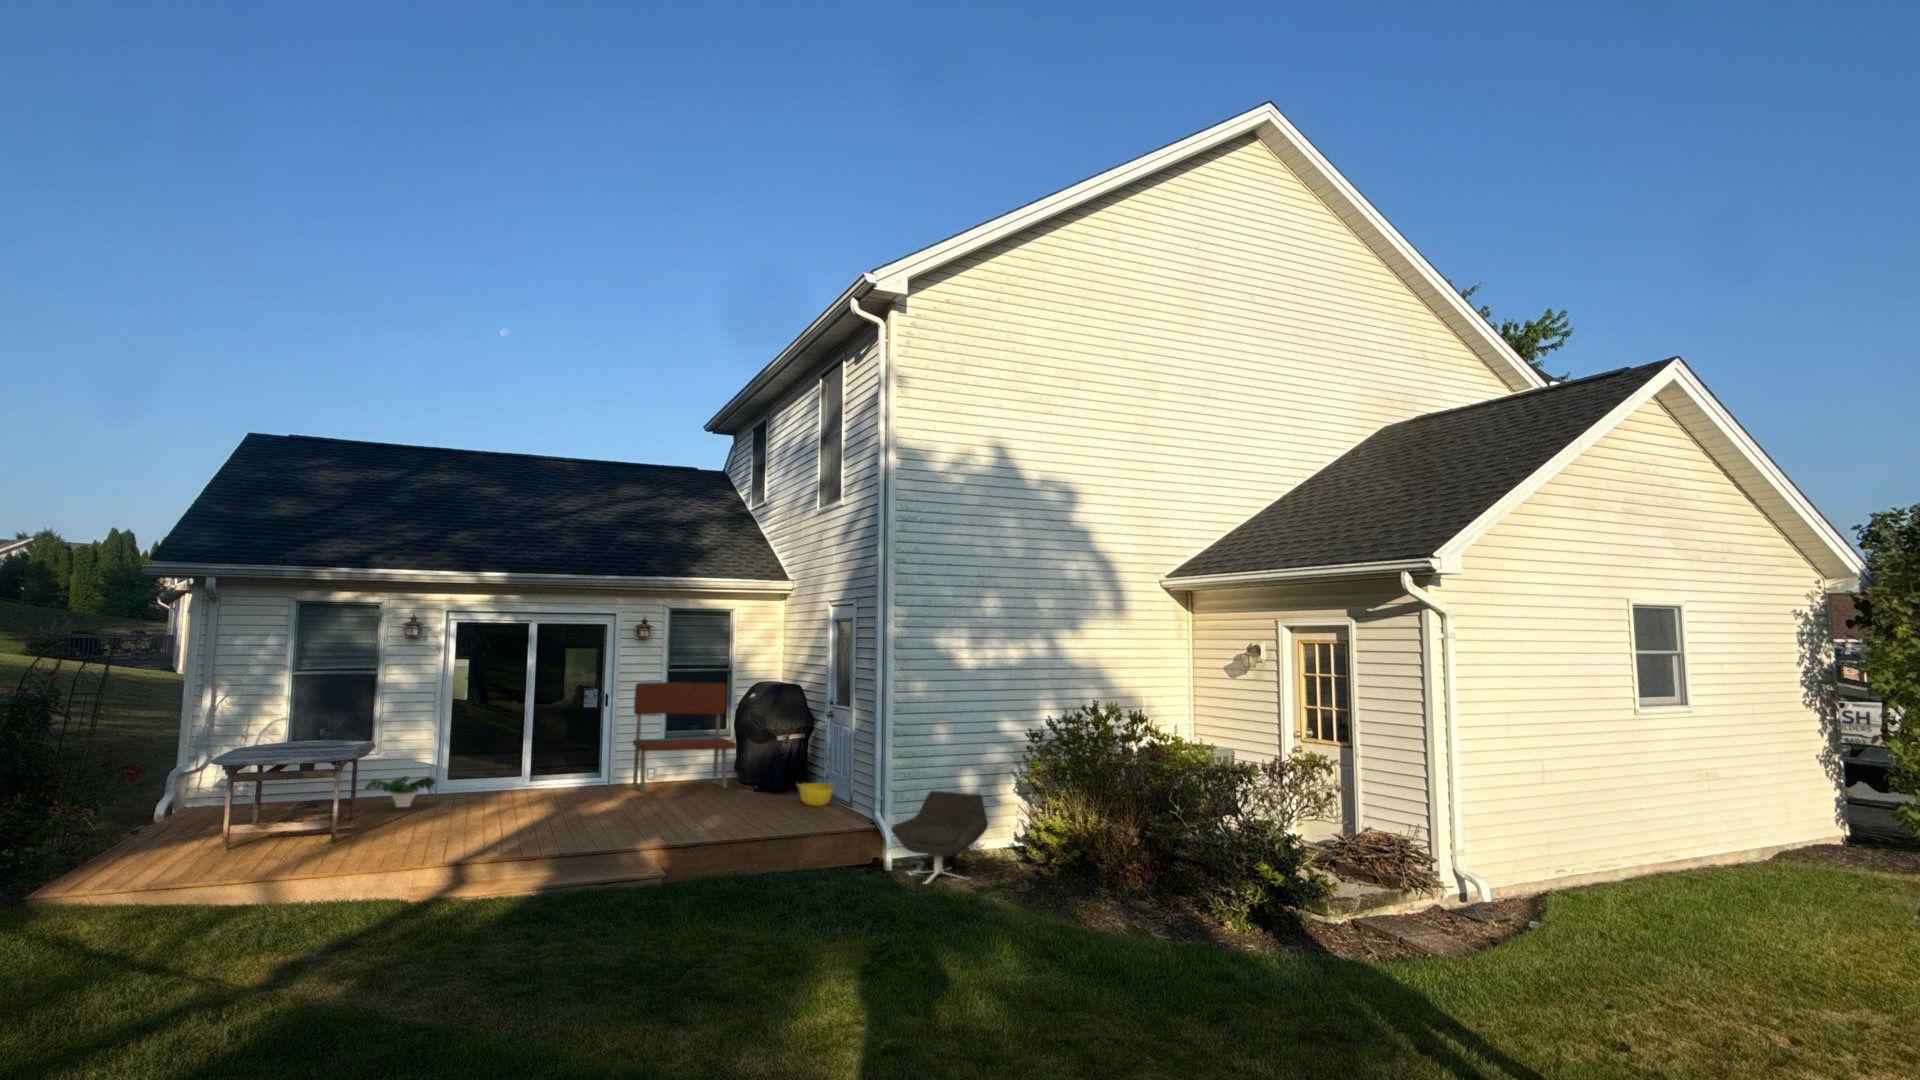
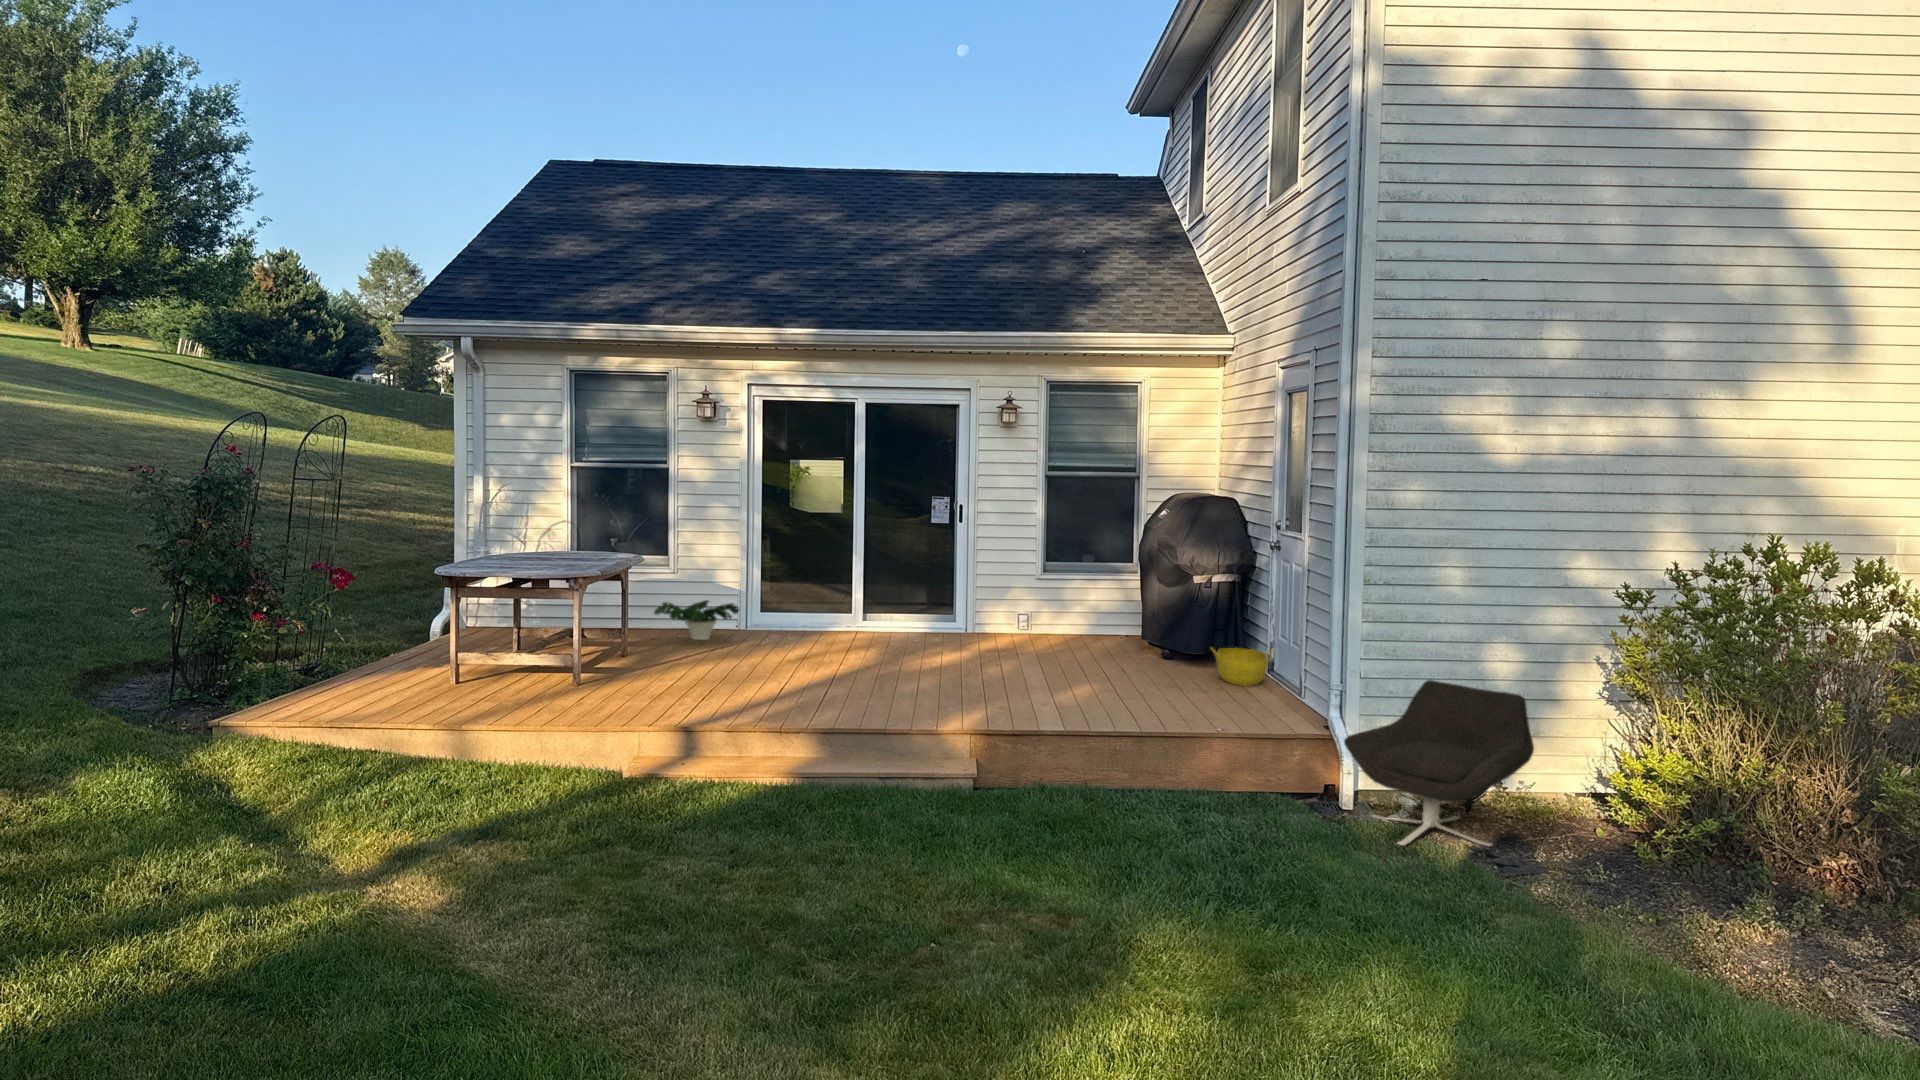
bench: present [632,682,736,792] -> none [992,487,1134,646]

